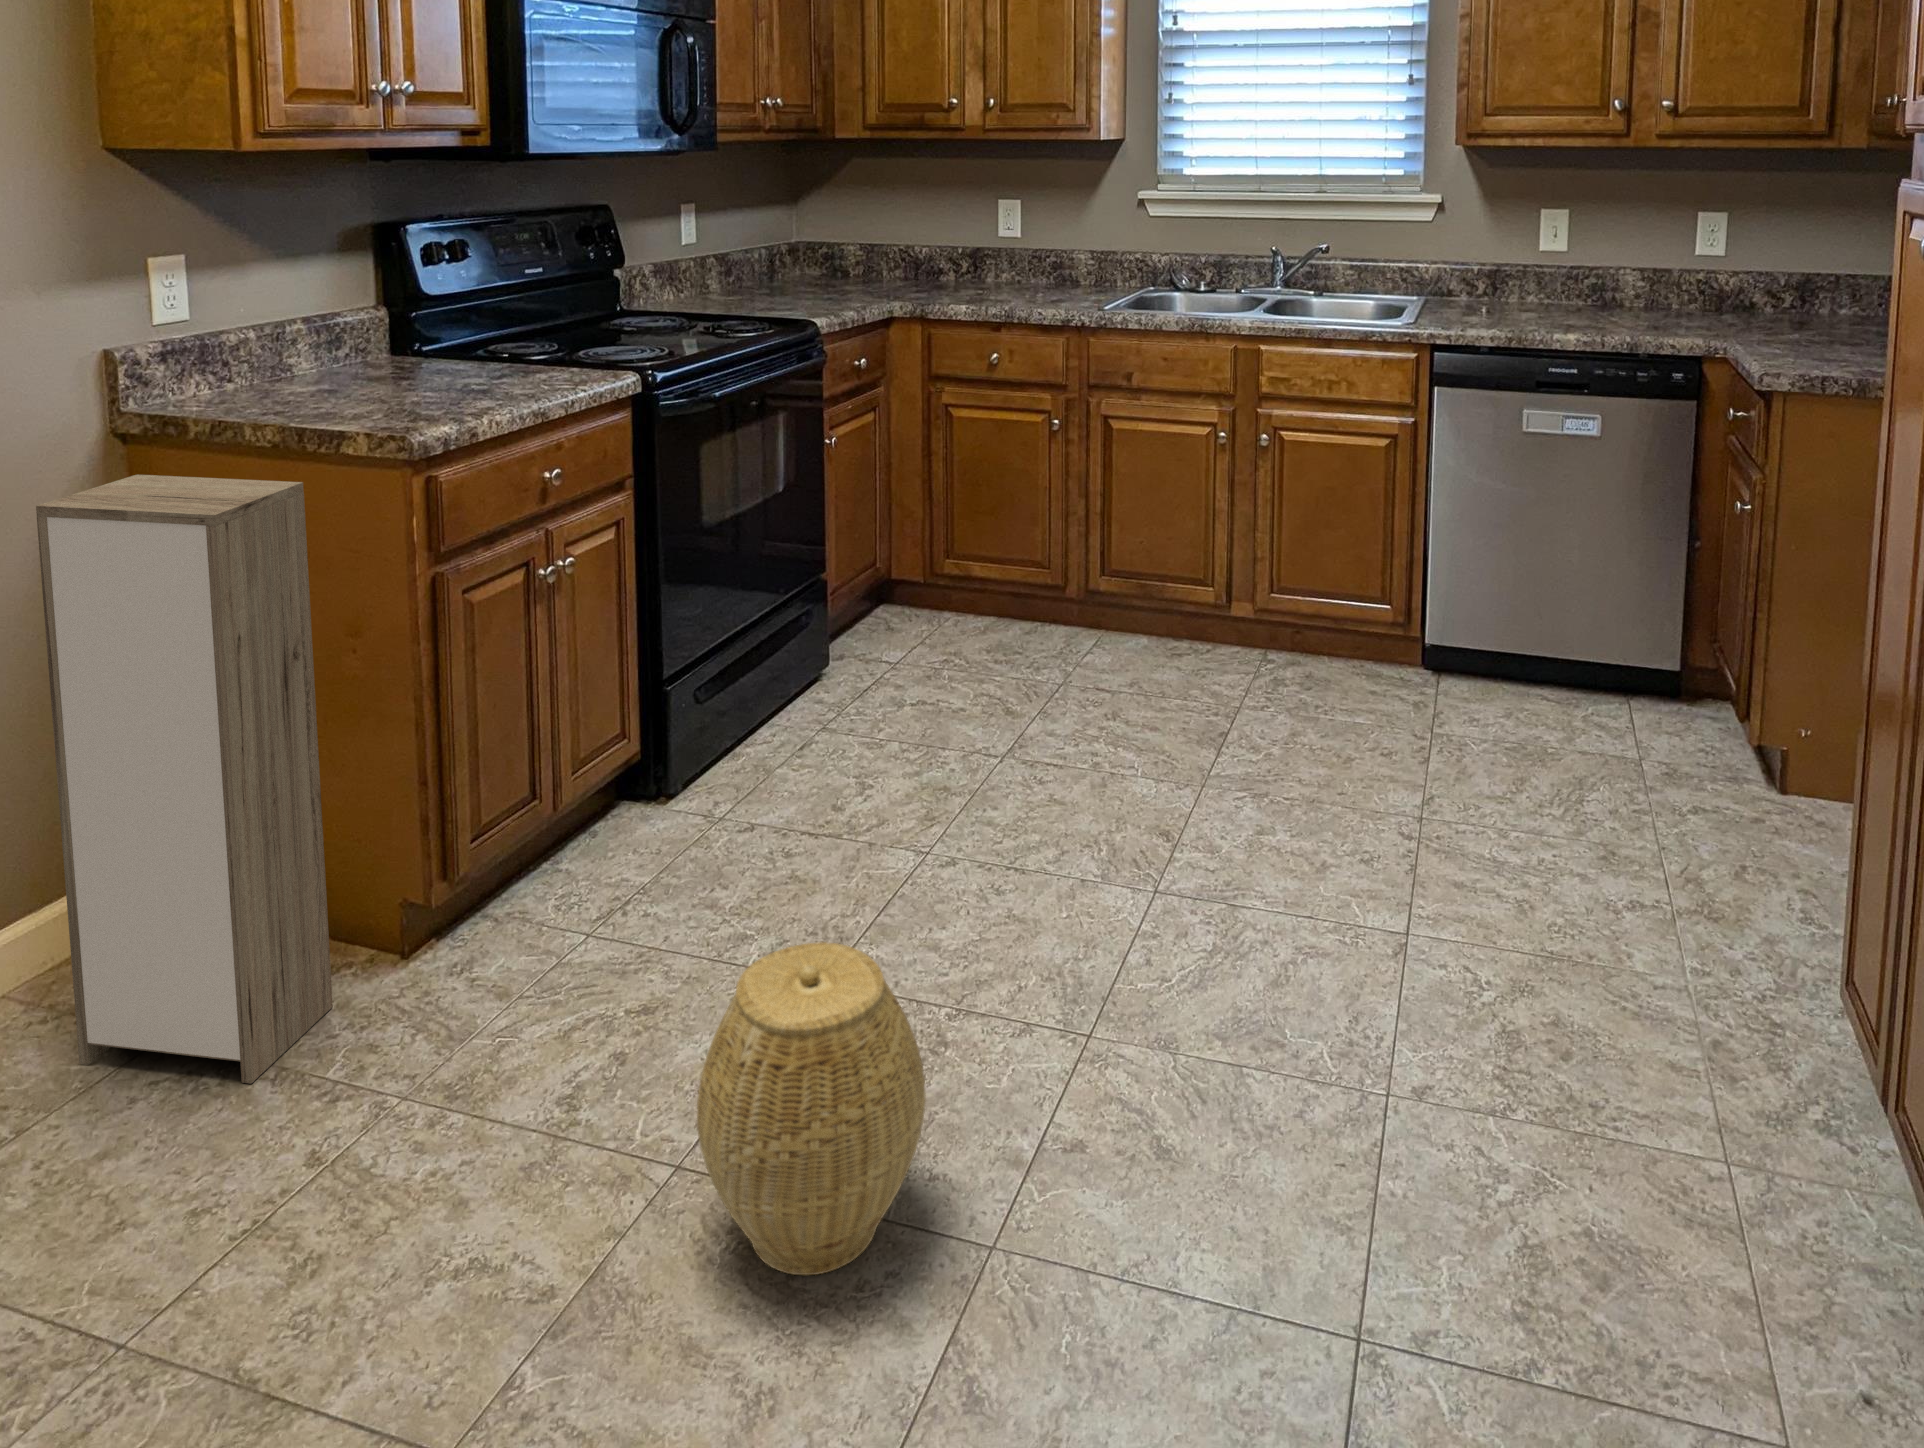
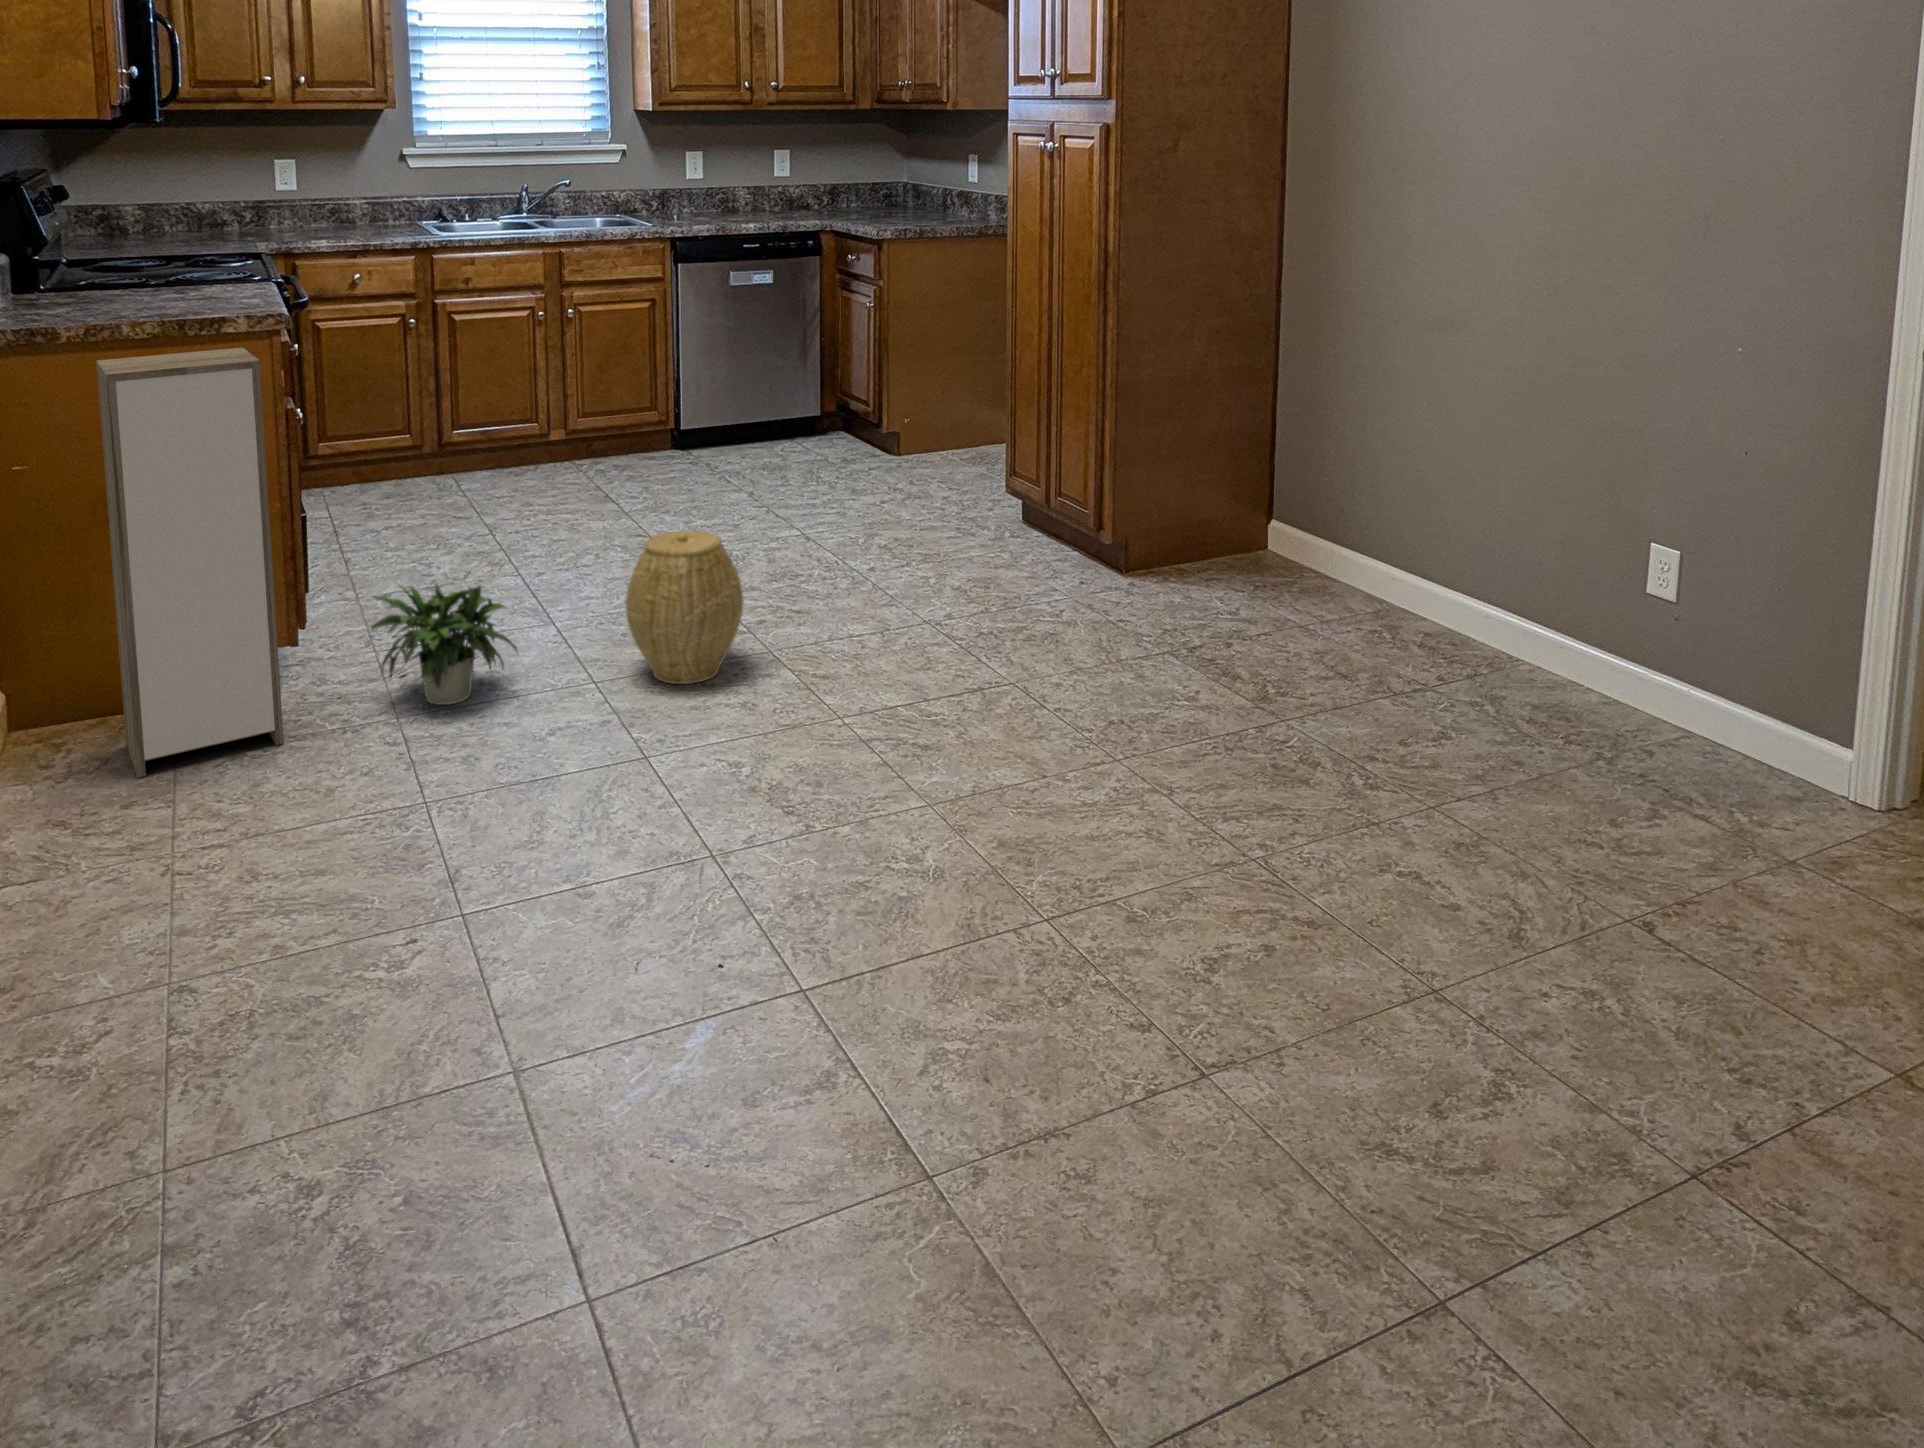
potted plant: none [397,876,606,1112] -> present [337,584,517,705]

